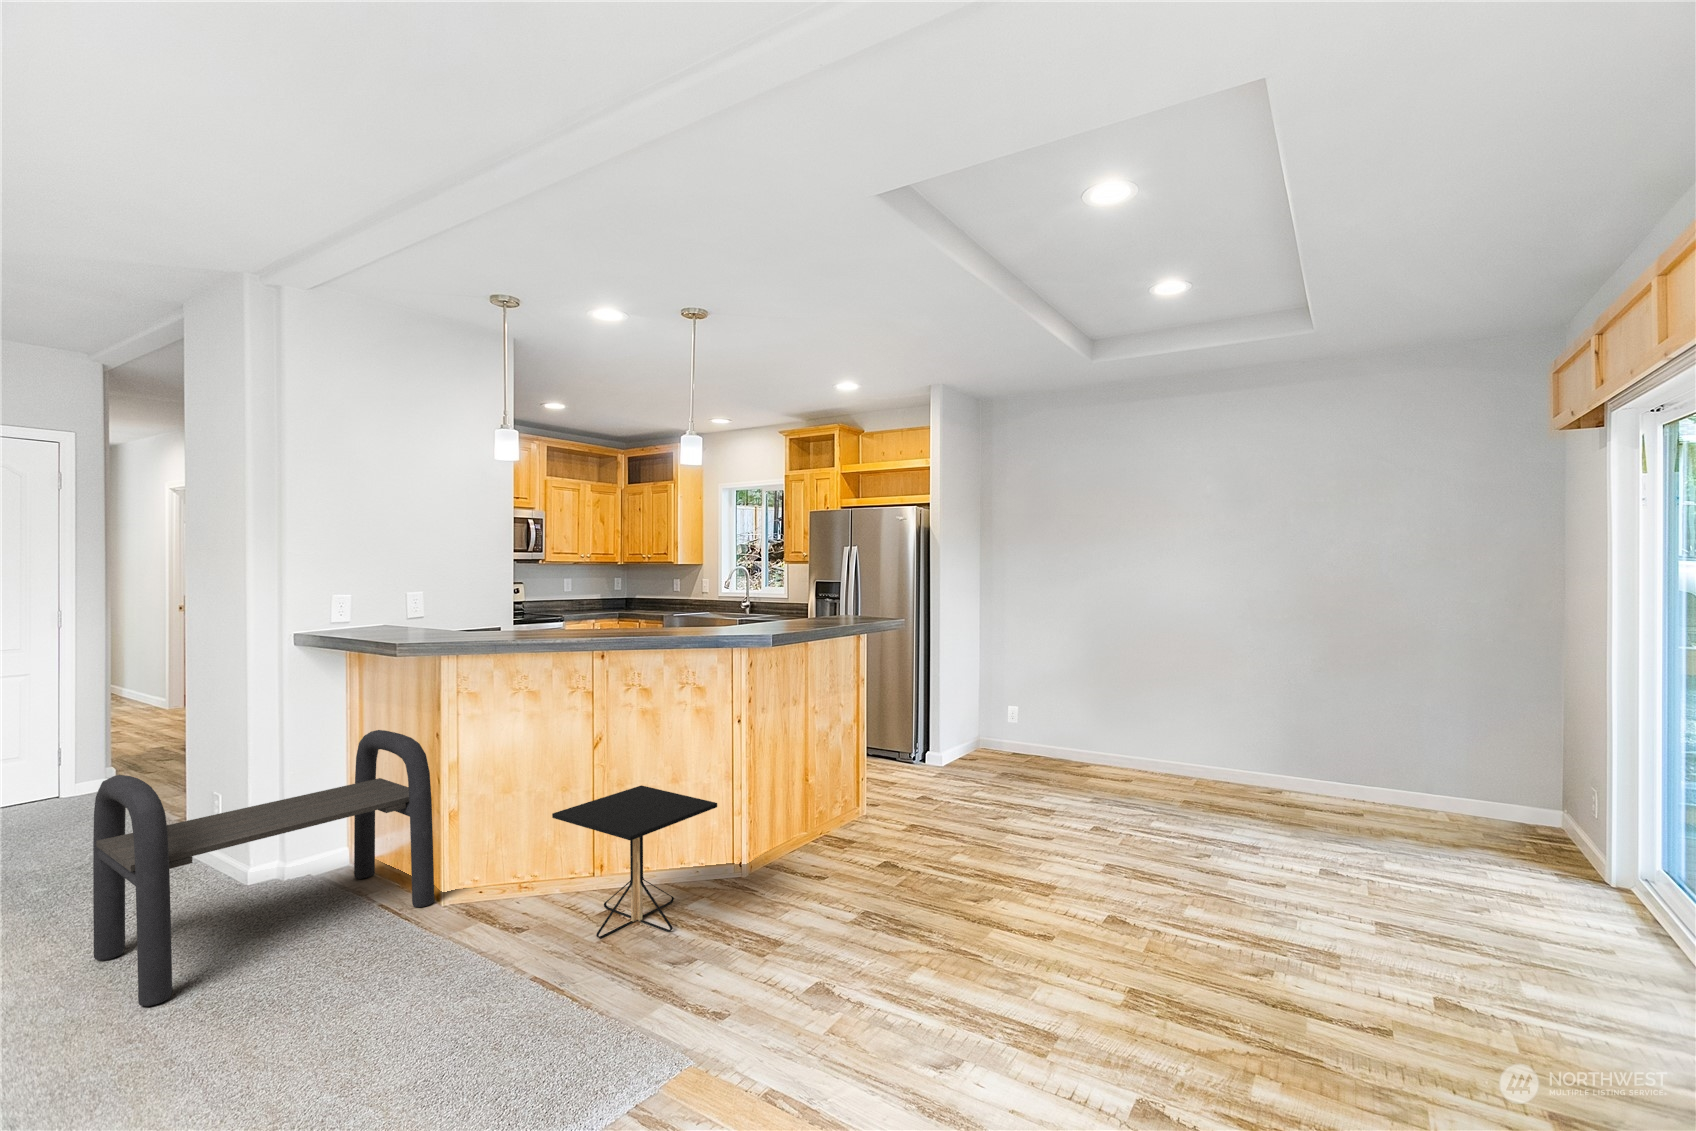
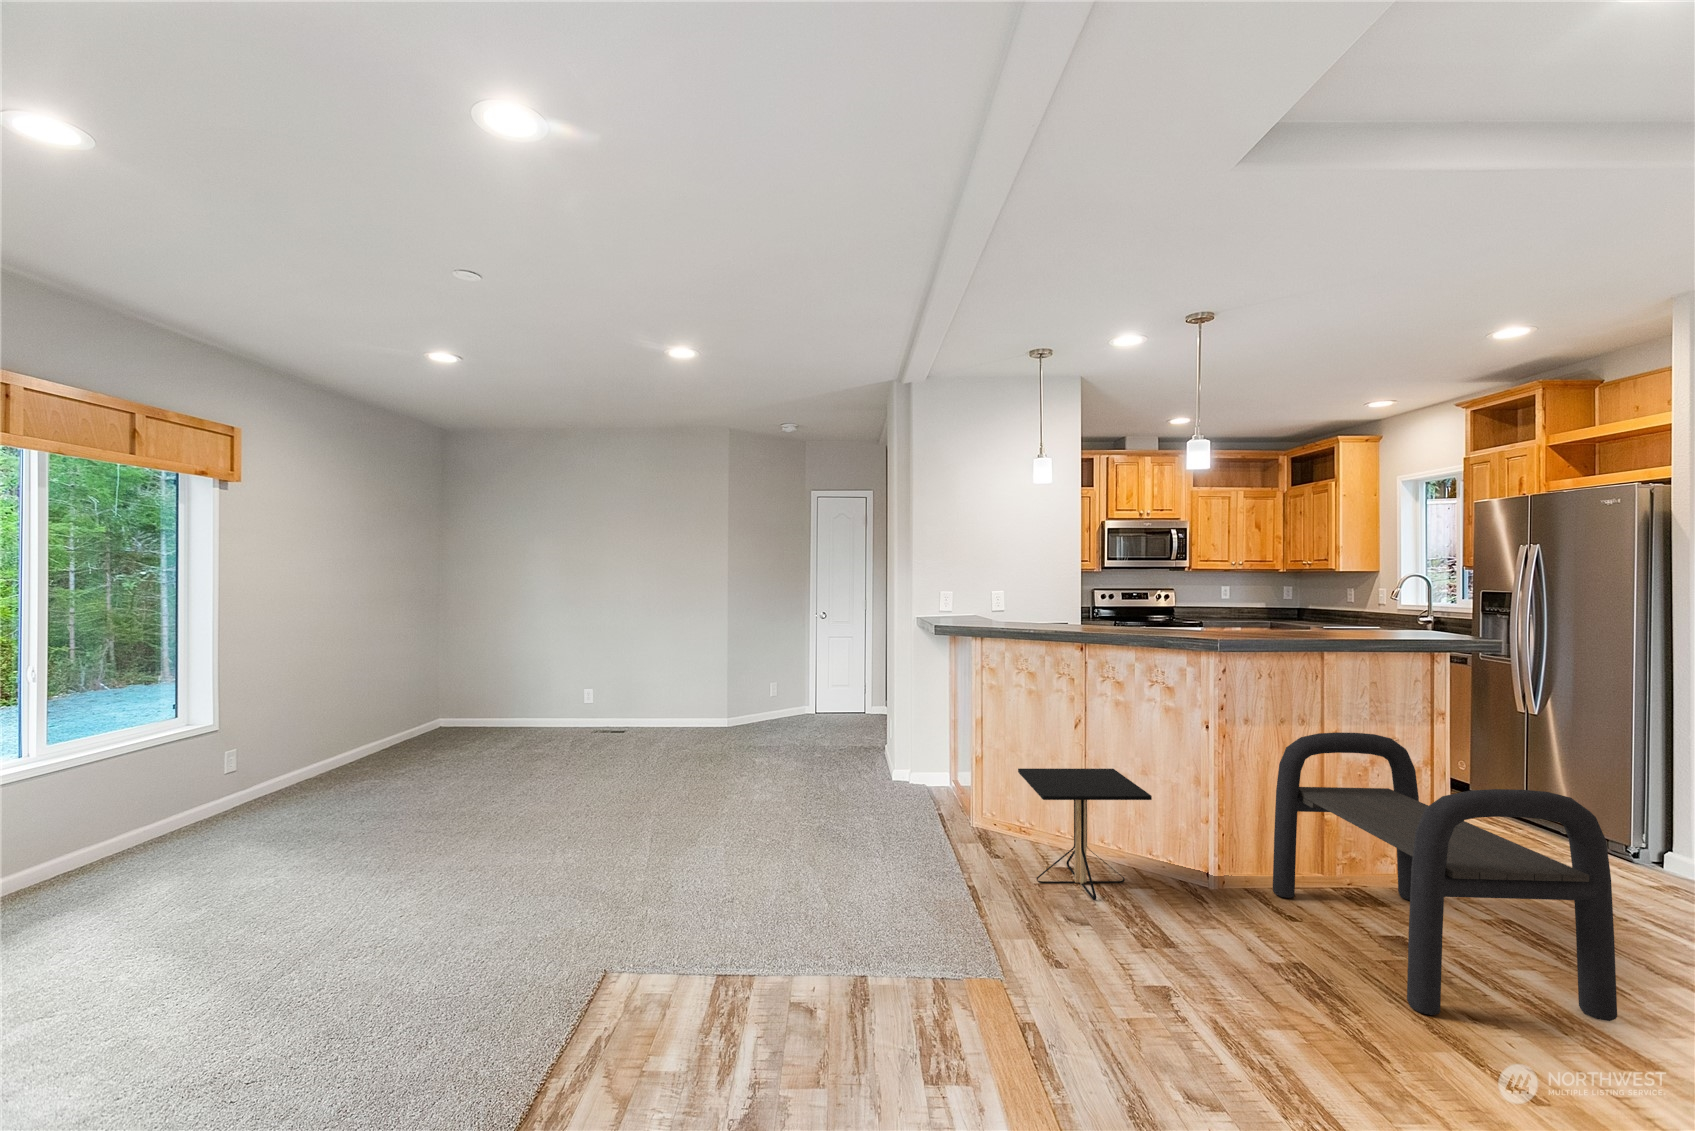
bench: present [93,730,434,1006] -> present [1273,732,1617,1021]

